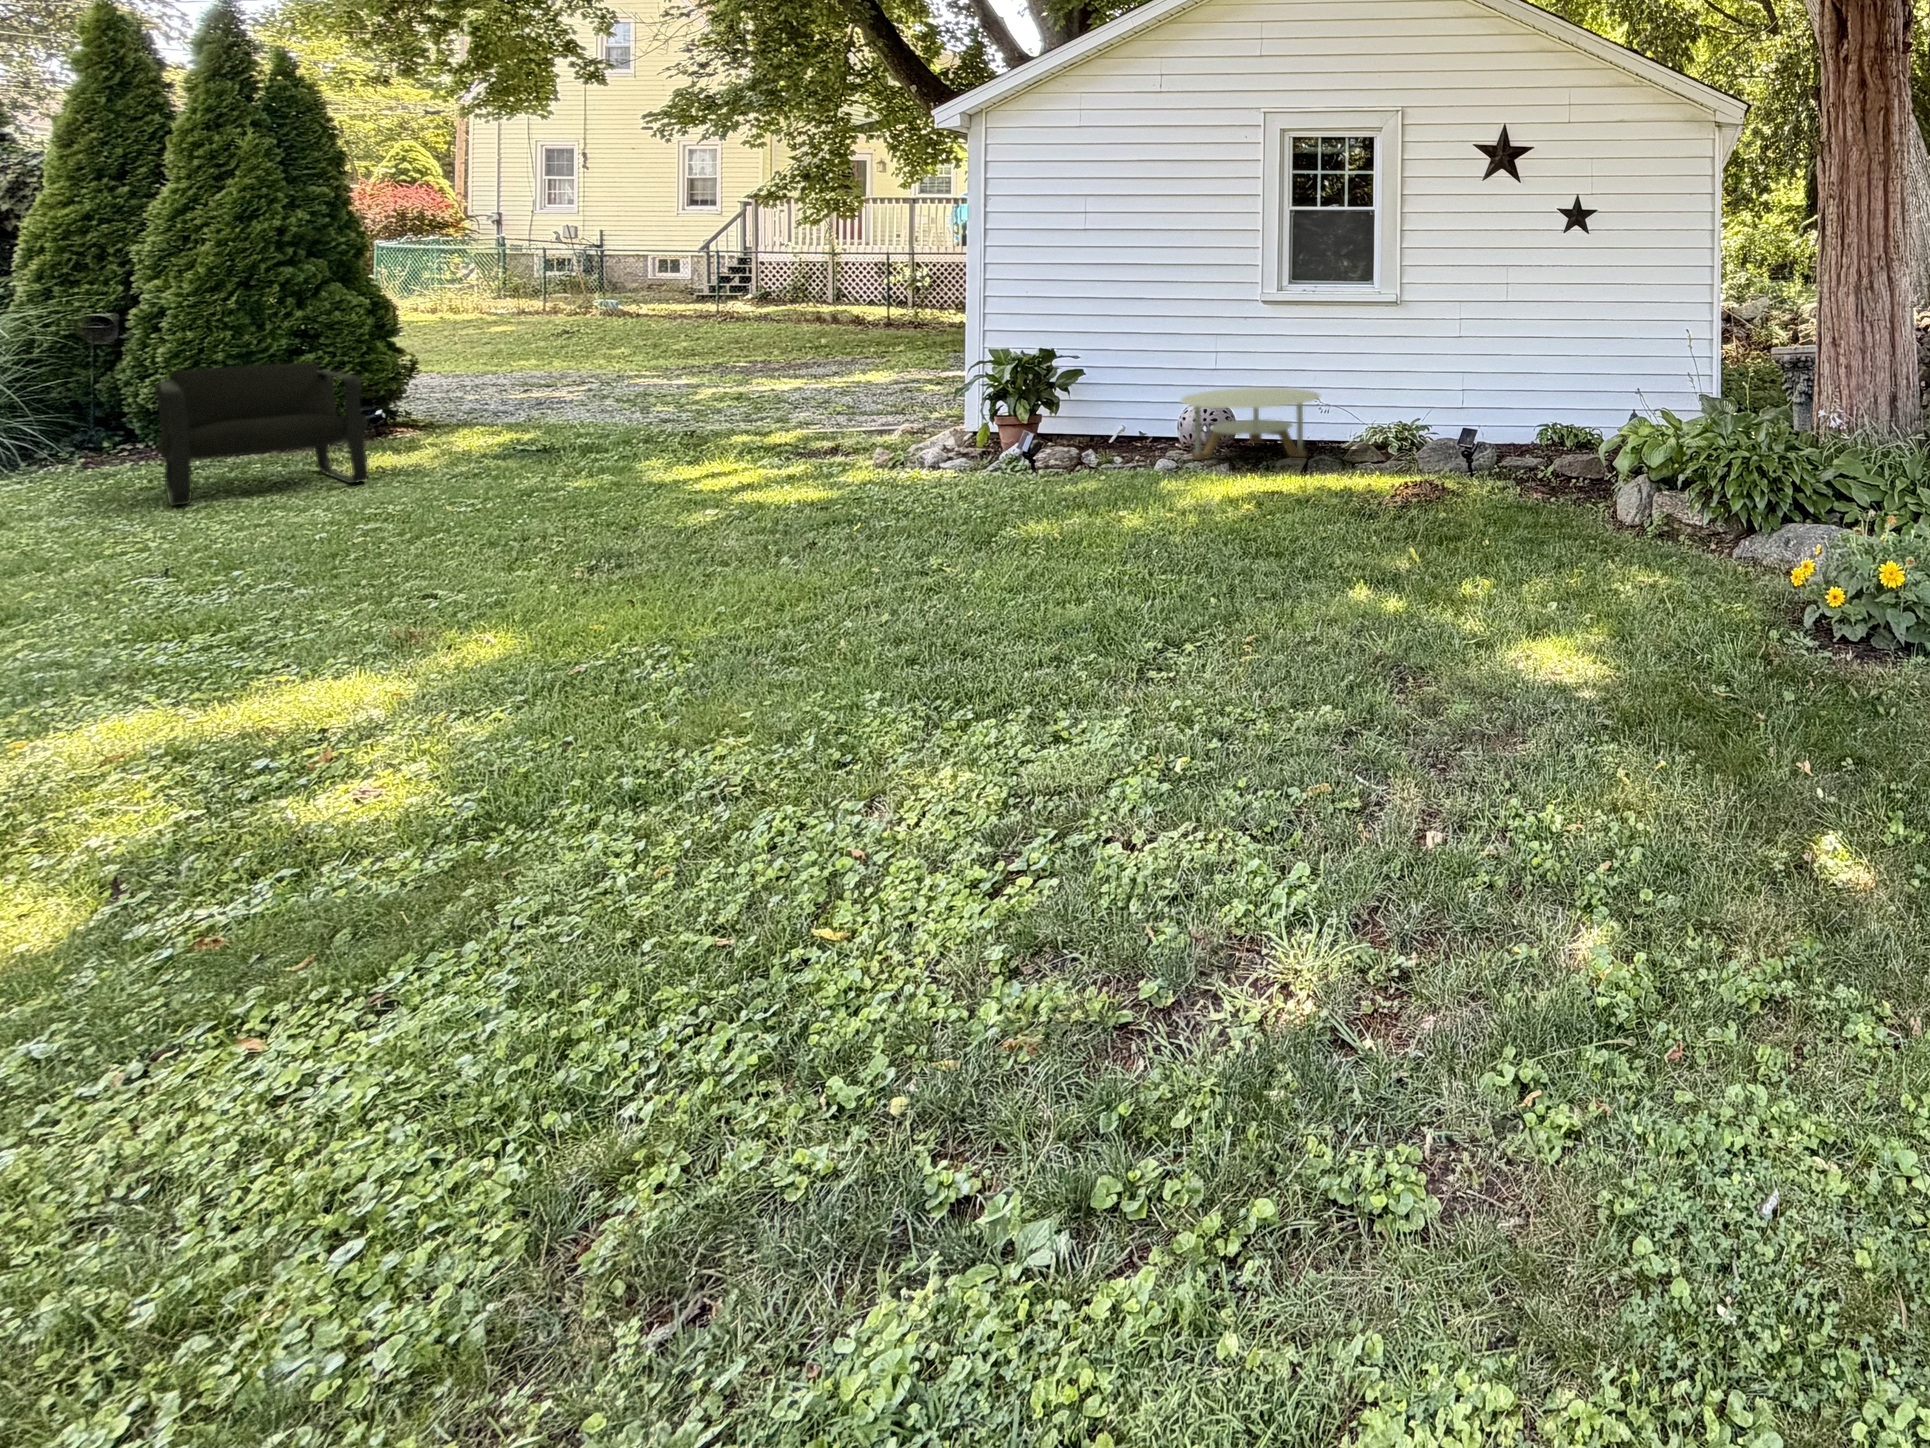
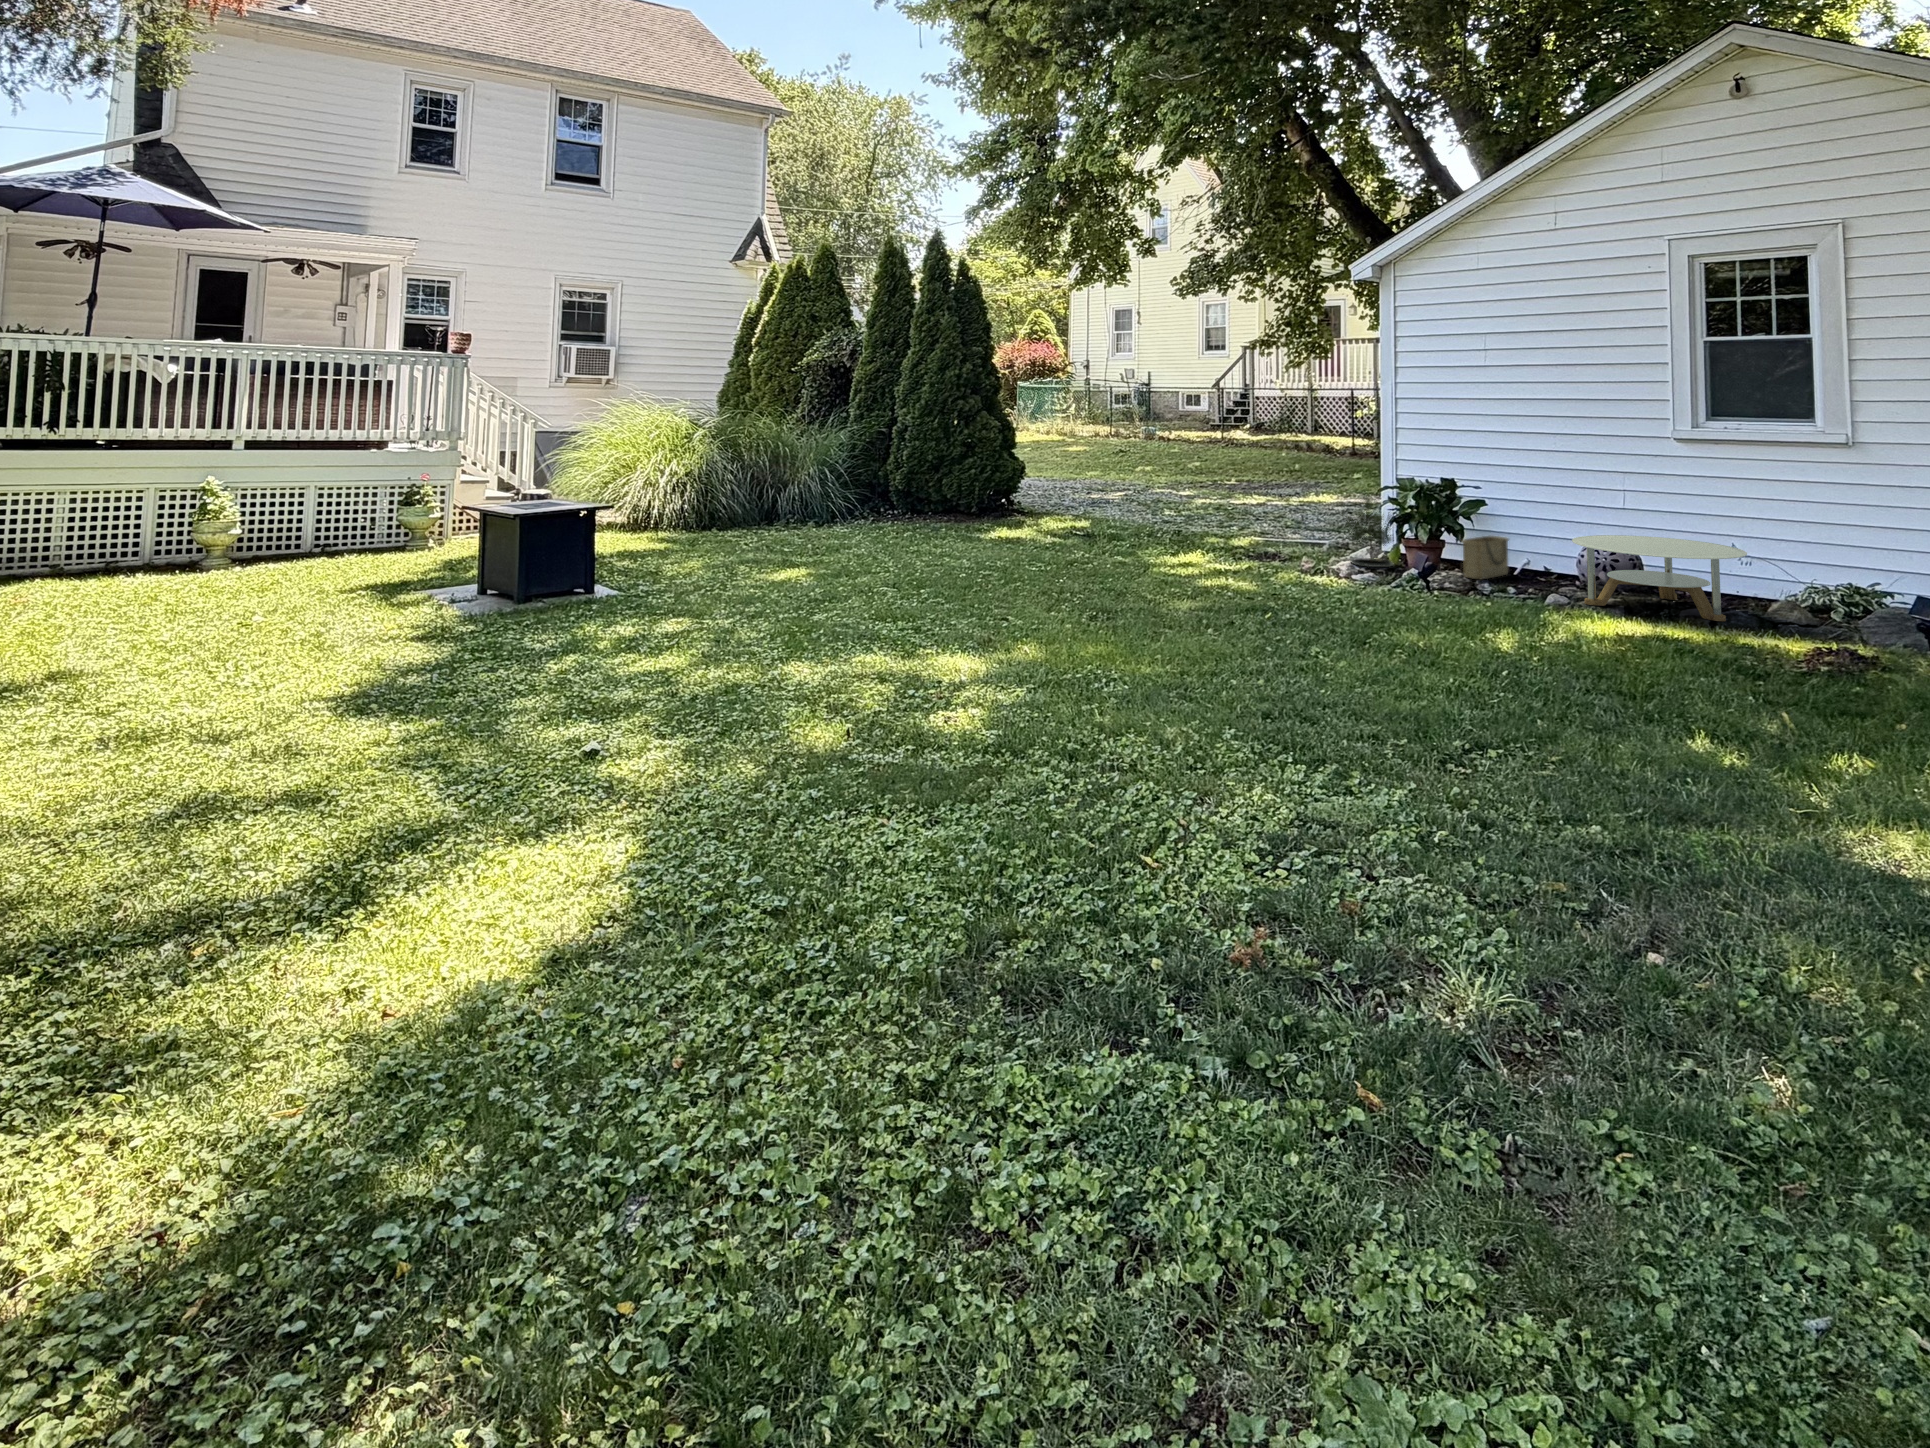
armchair: present [155,363,368,506] -> none [921,449,1006,529]
potted tree: none [928,370,995,455] -> present [1346,491,1394,567]
basket: none [1068,404,1113,451] -> present [1462,536,1509,580]

